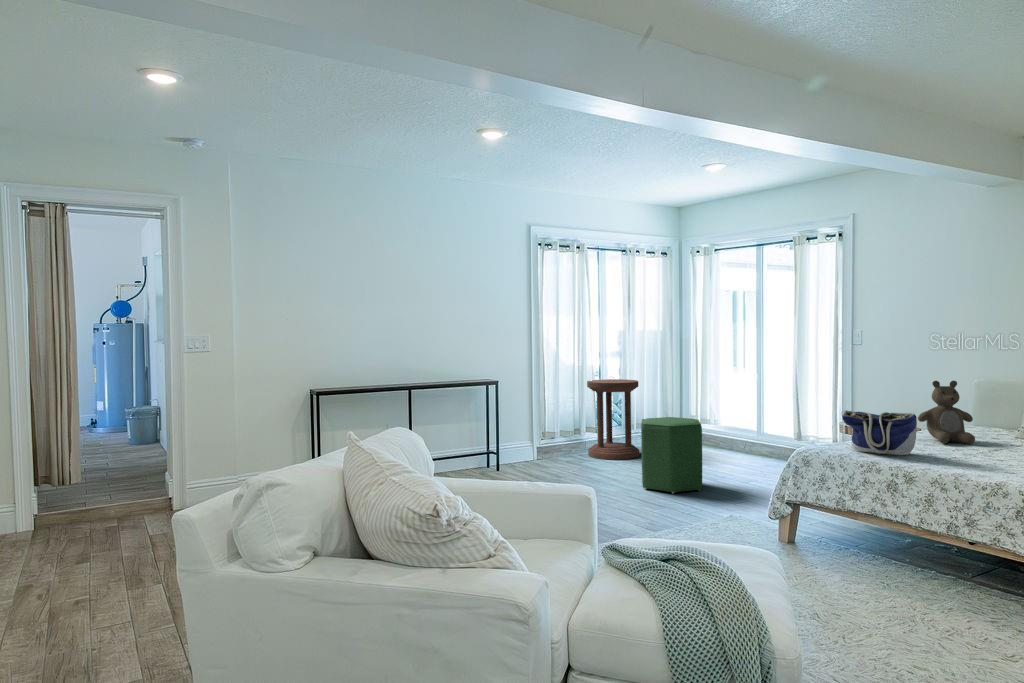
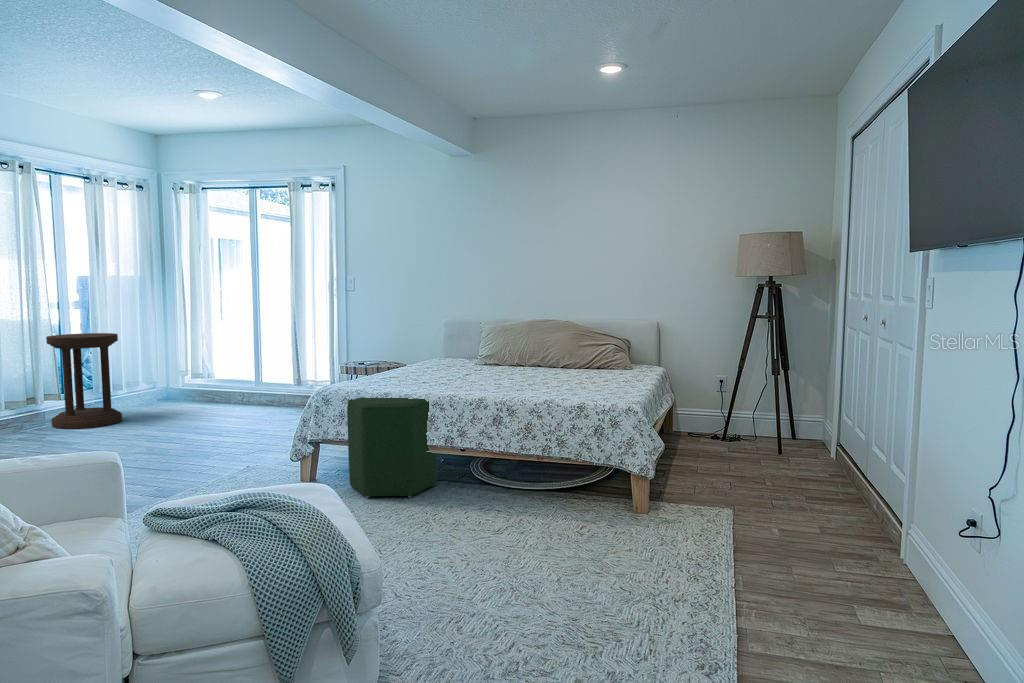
teddy bear: present [918,381,975,444] -> none [411,320,453,373]
tote bag: present [841,410,917,455] -> none [356,347,417,386]
ottoman: present [641,417,702,494] -> present [347,397,437,498]

